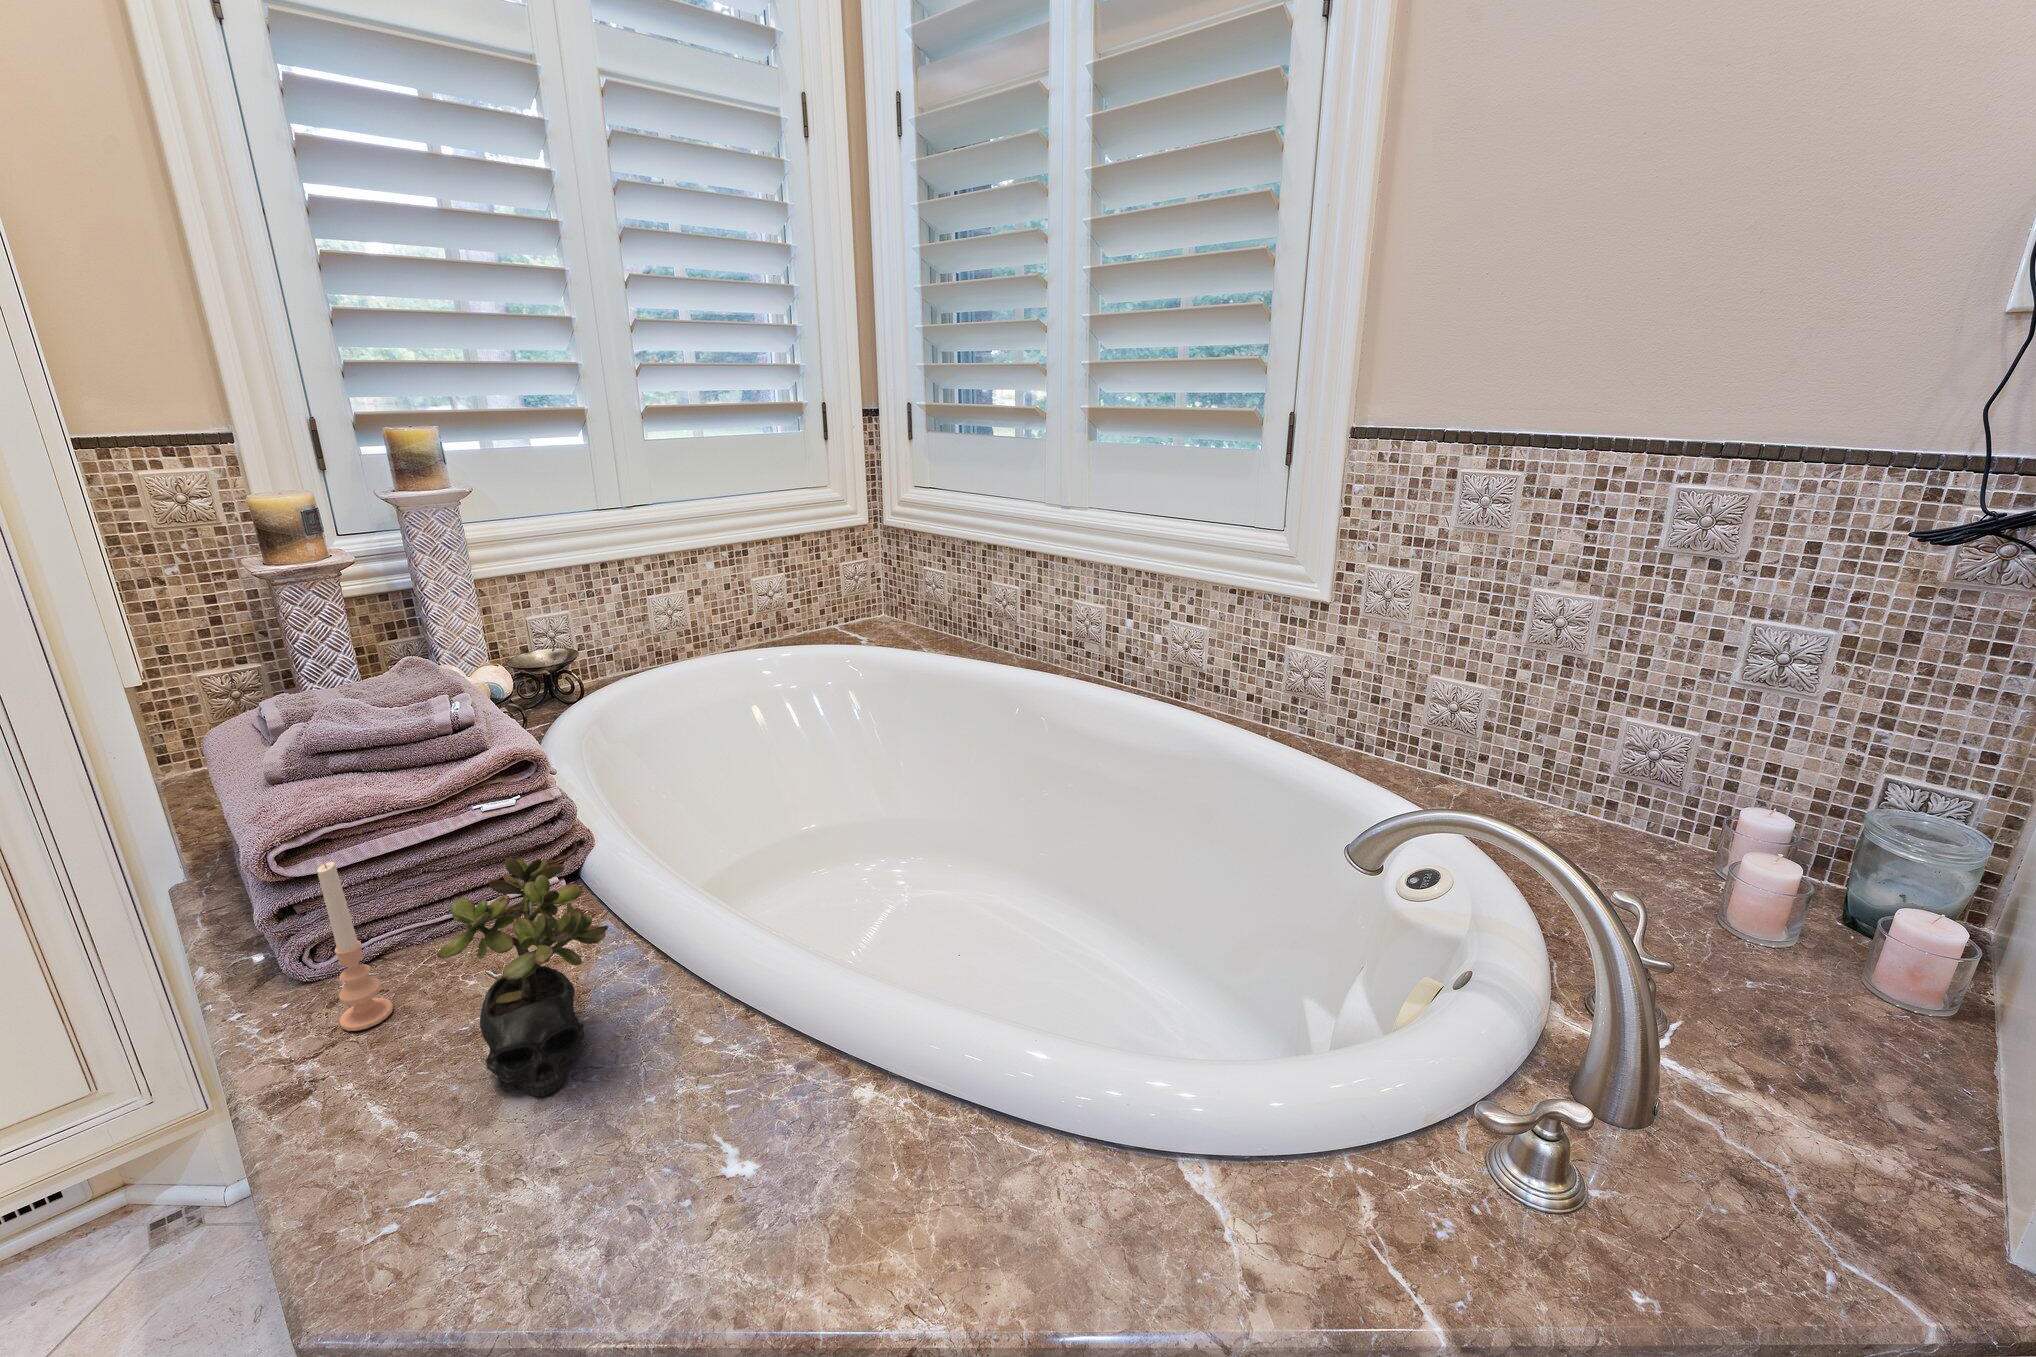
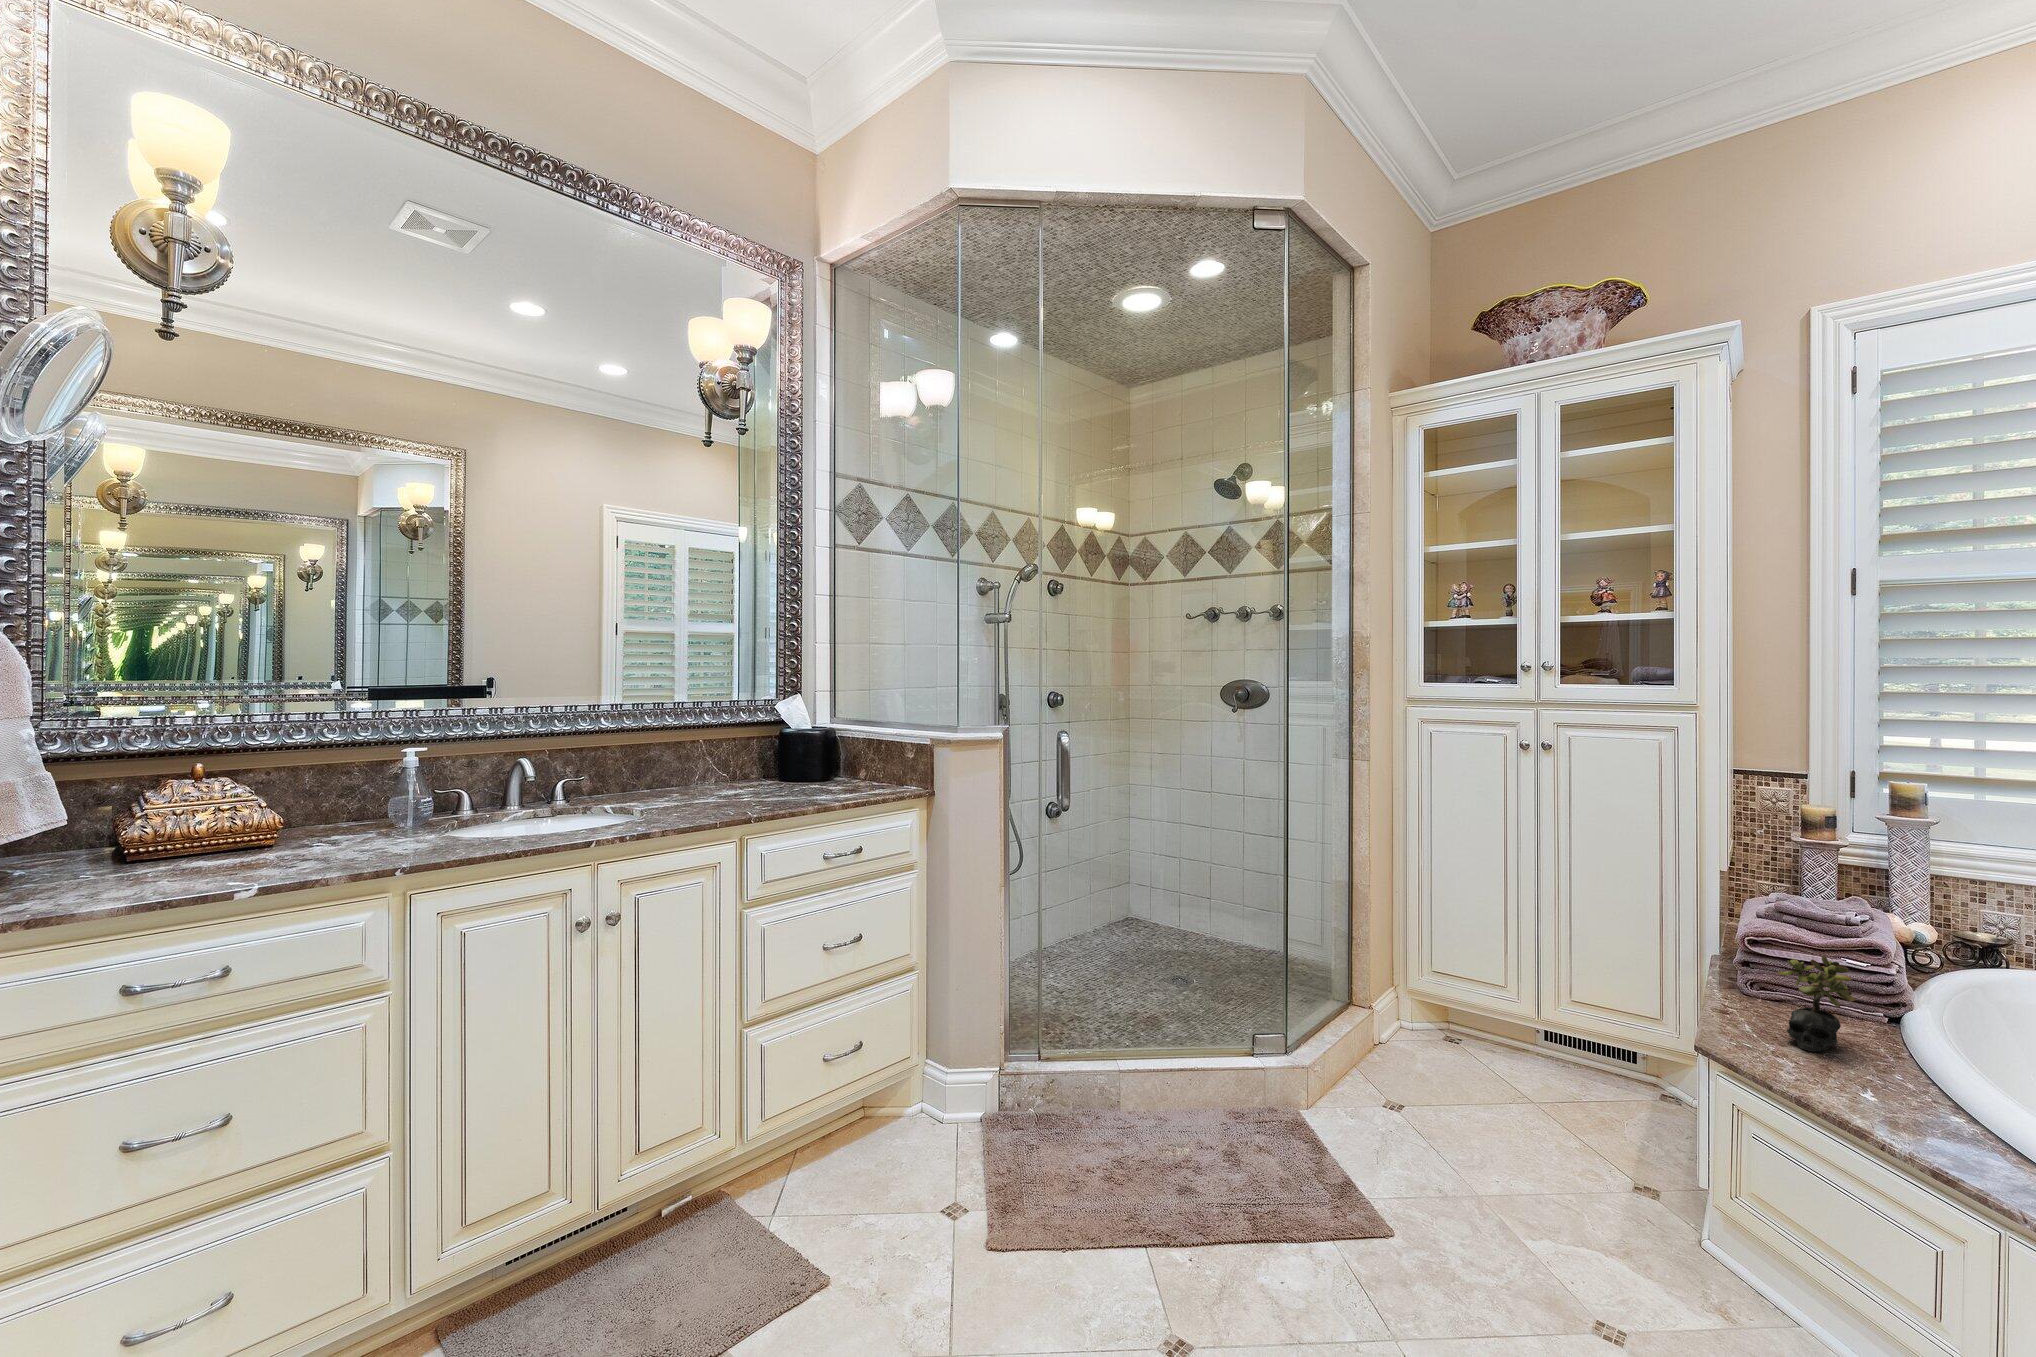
candle: present [317,862,393,1031] -> none [1745,937,1769,1012]

